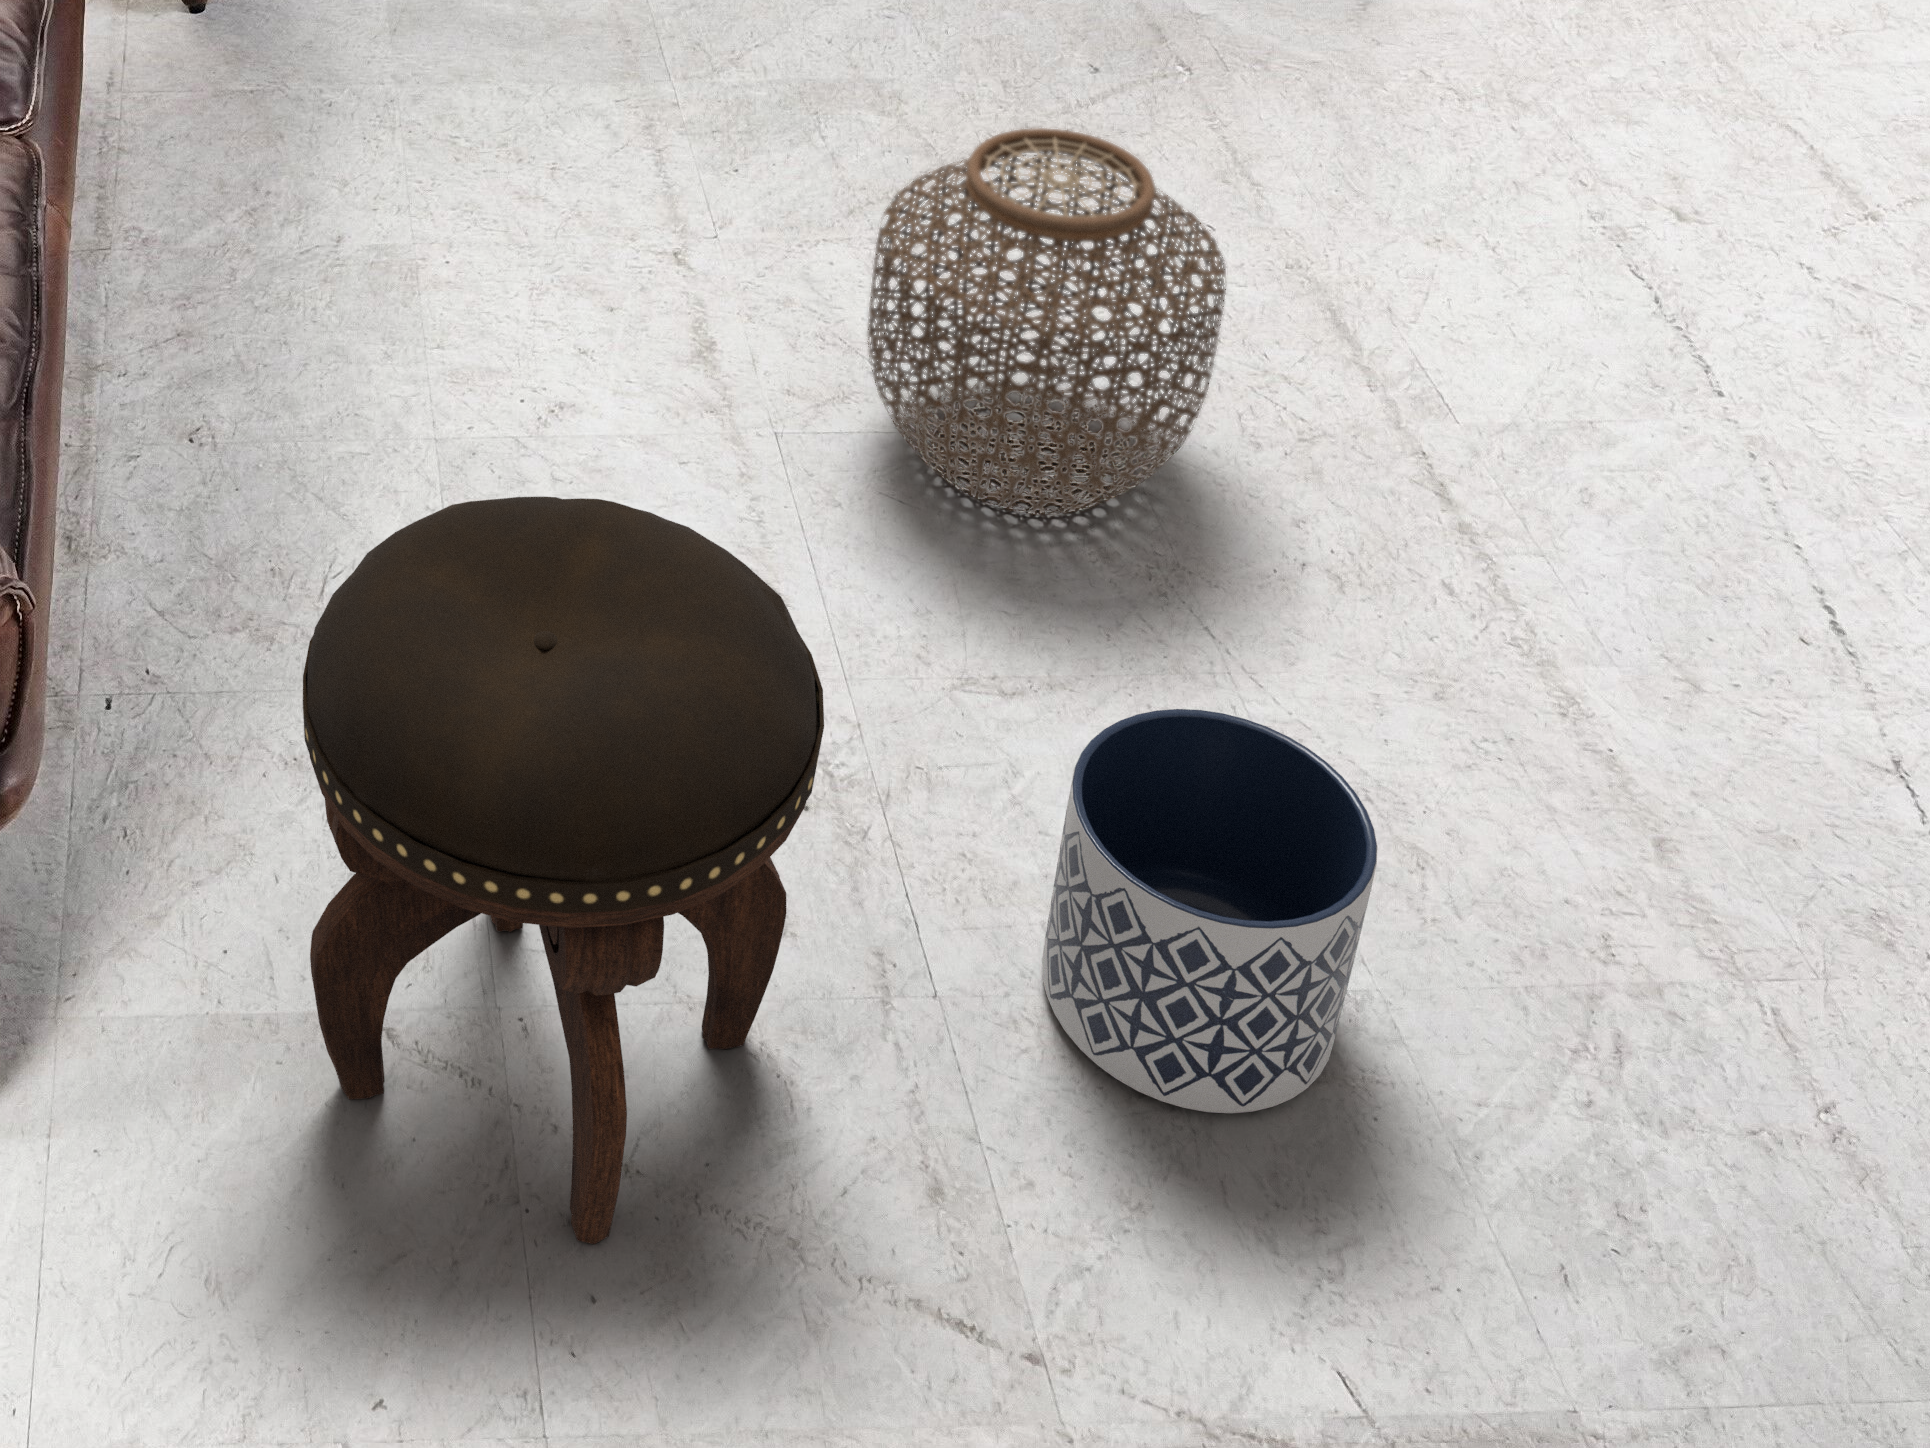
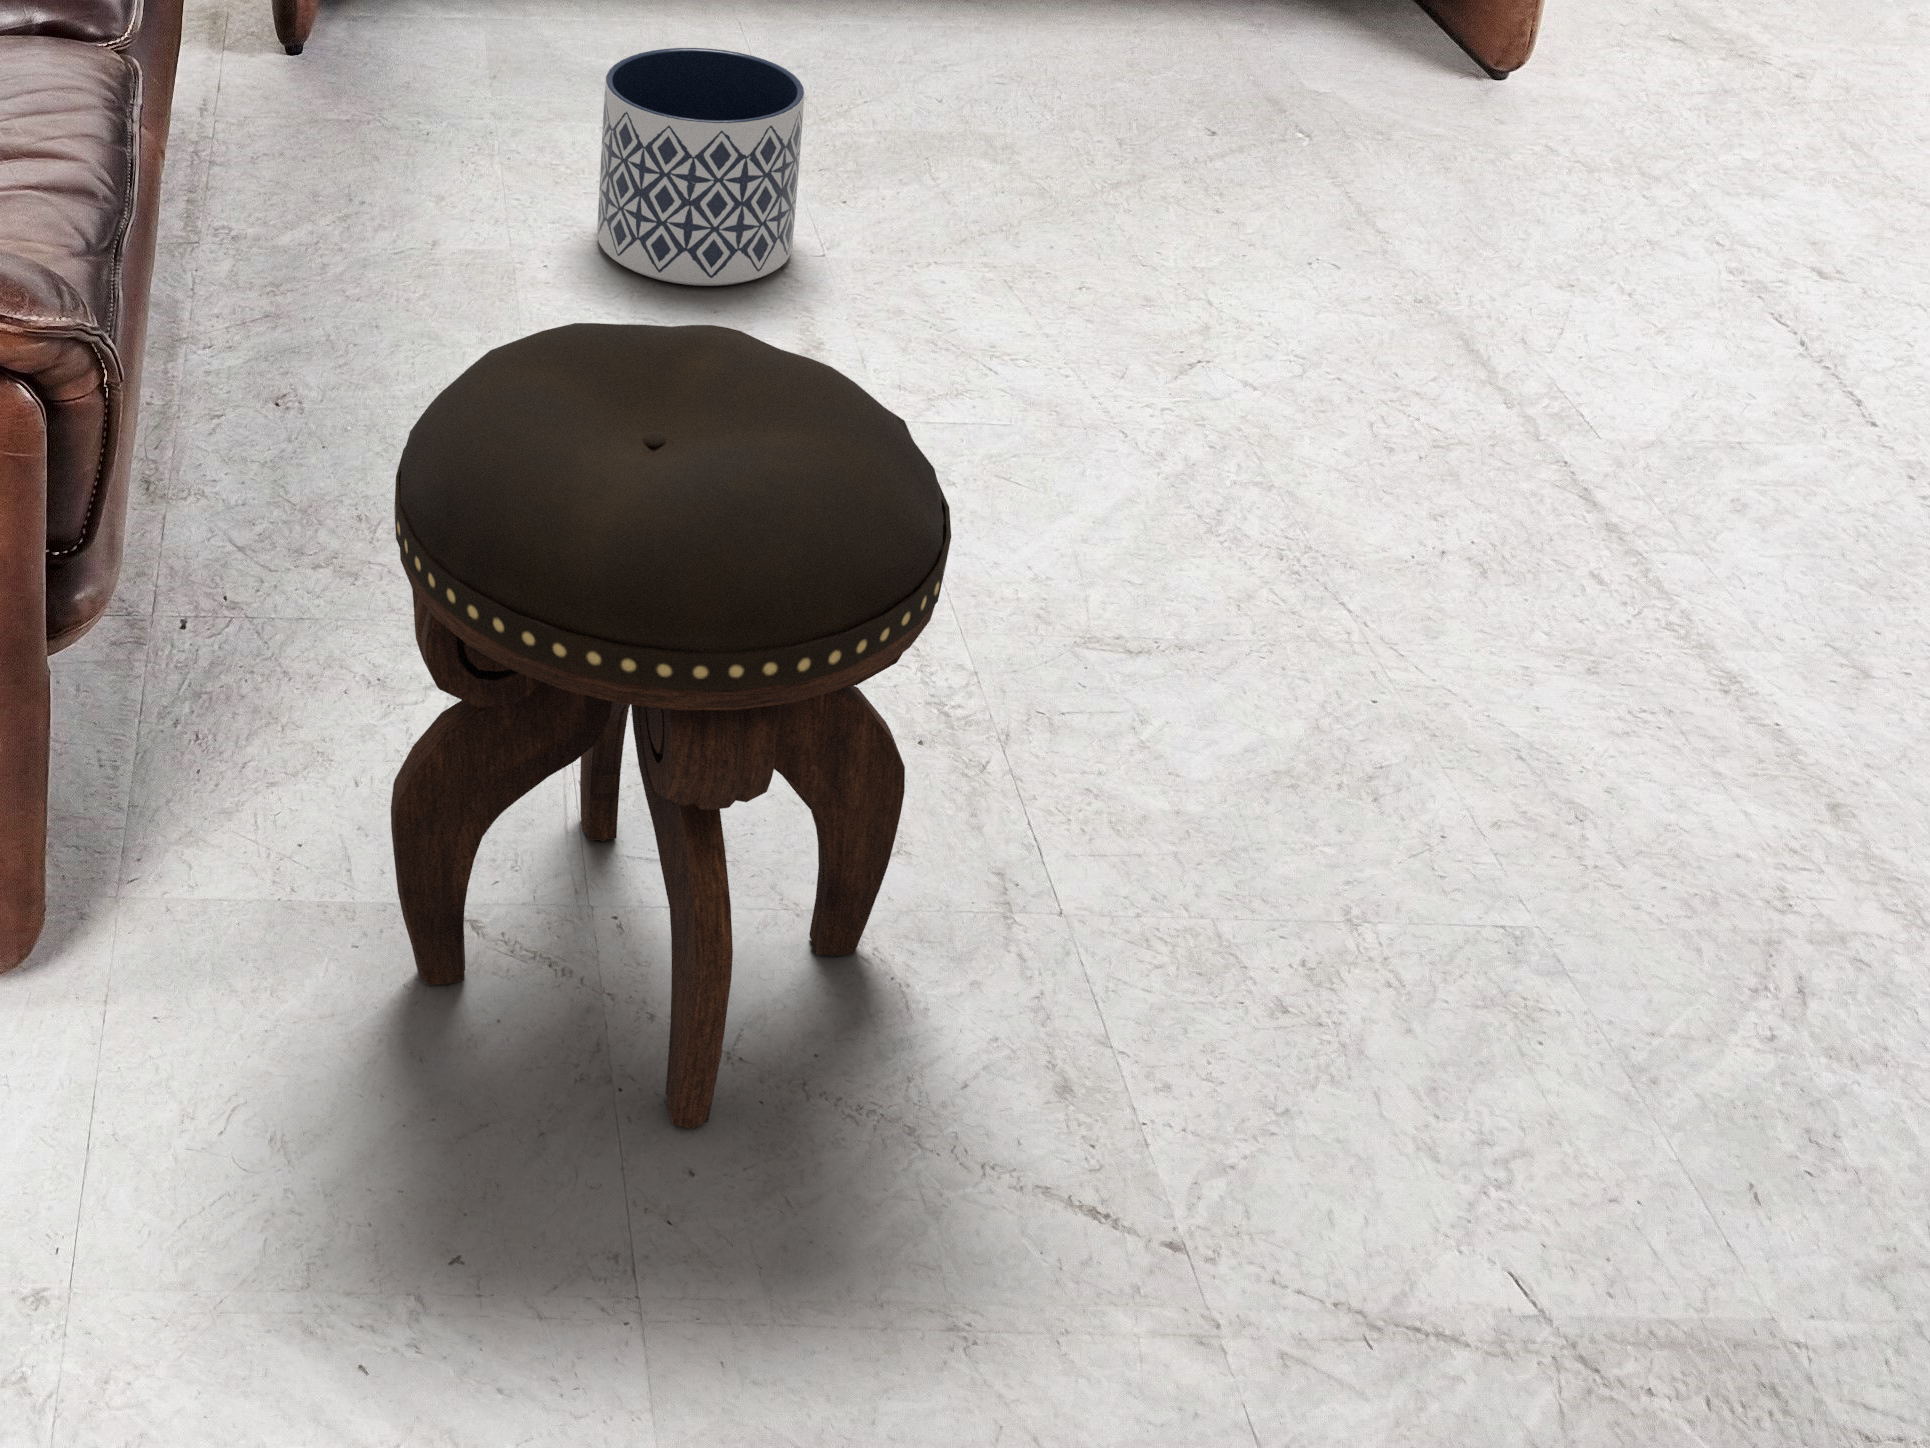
woven basket: present [868,128,1226,515] -> none [984,92,1362,499]
planter: present [1042,709,1377,1113] -> present [597,48,804,286]

